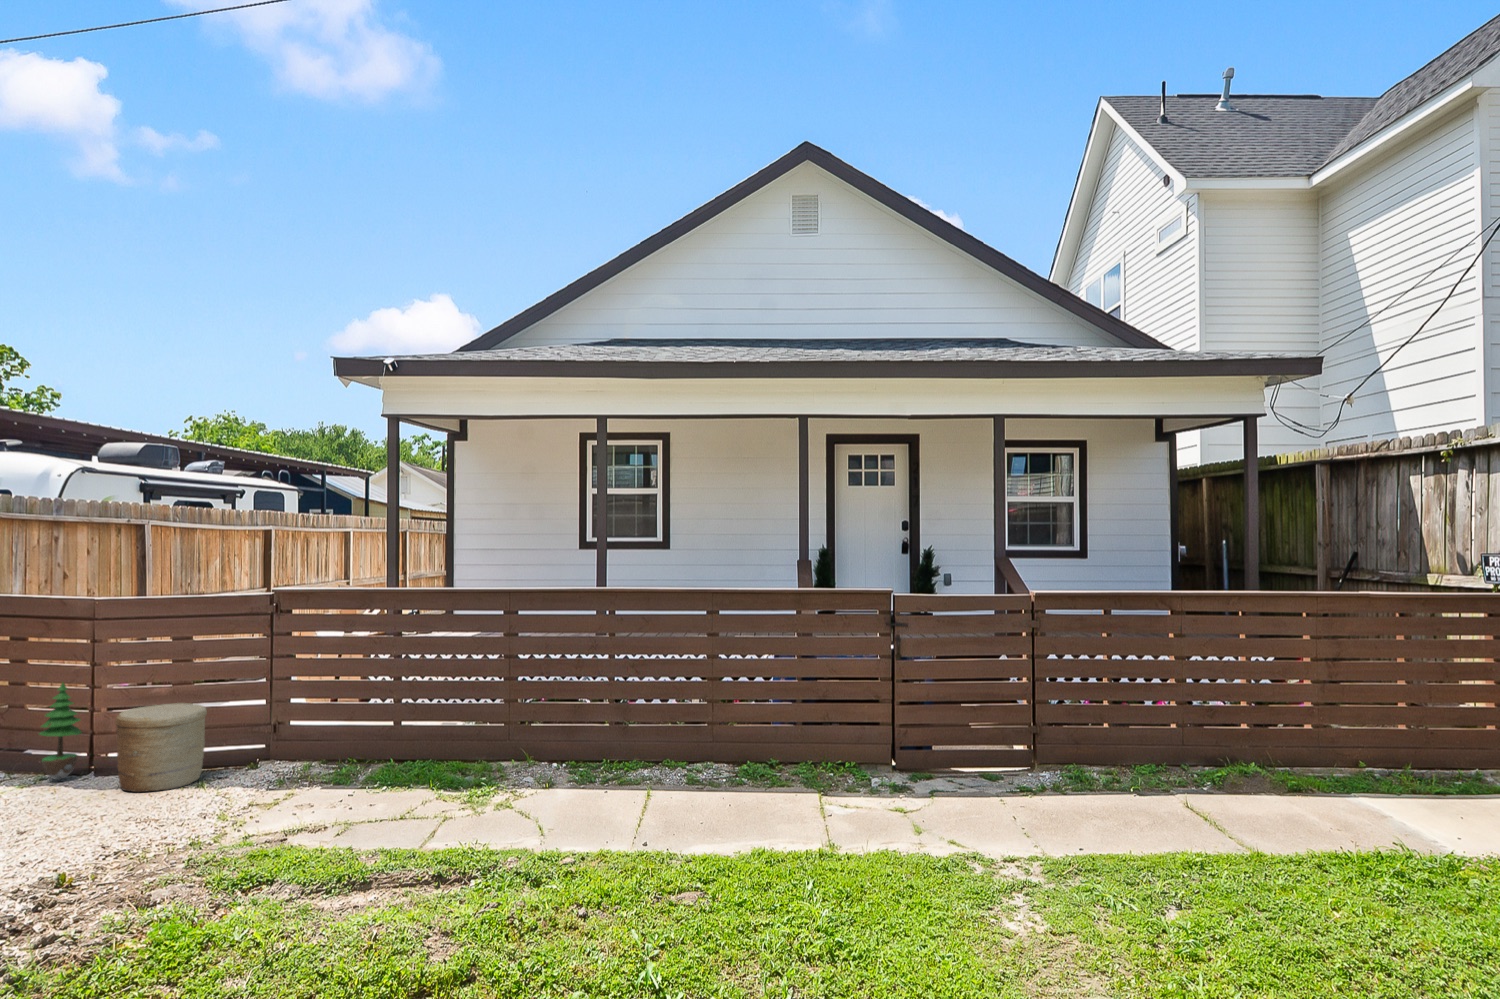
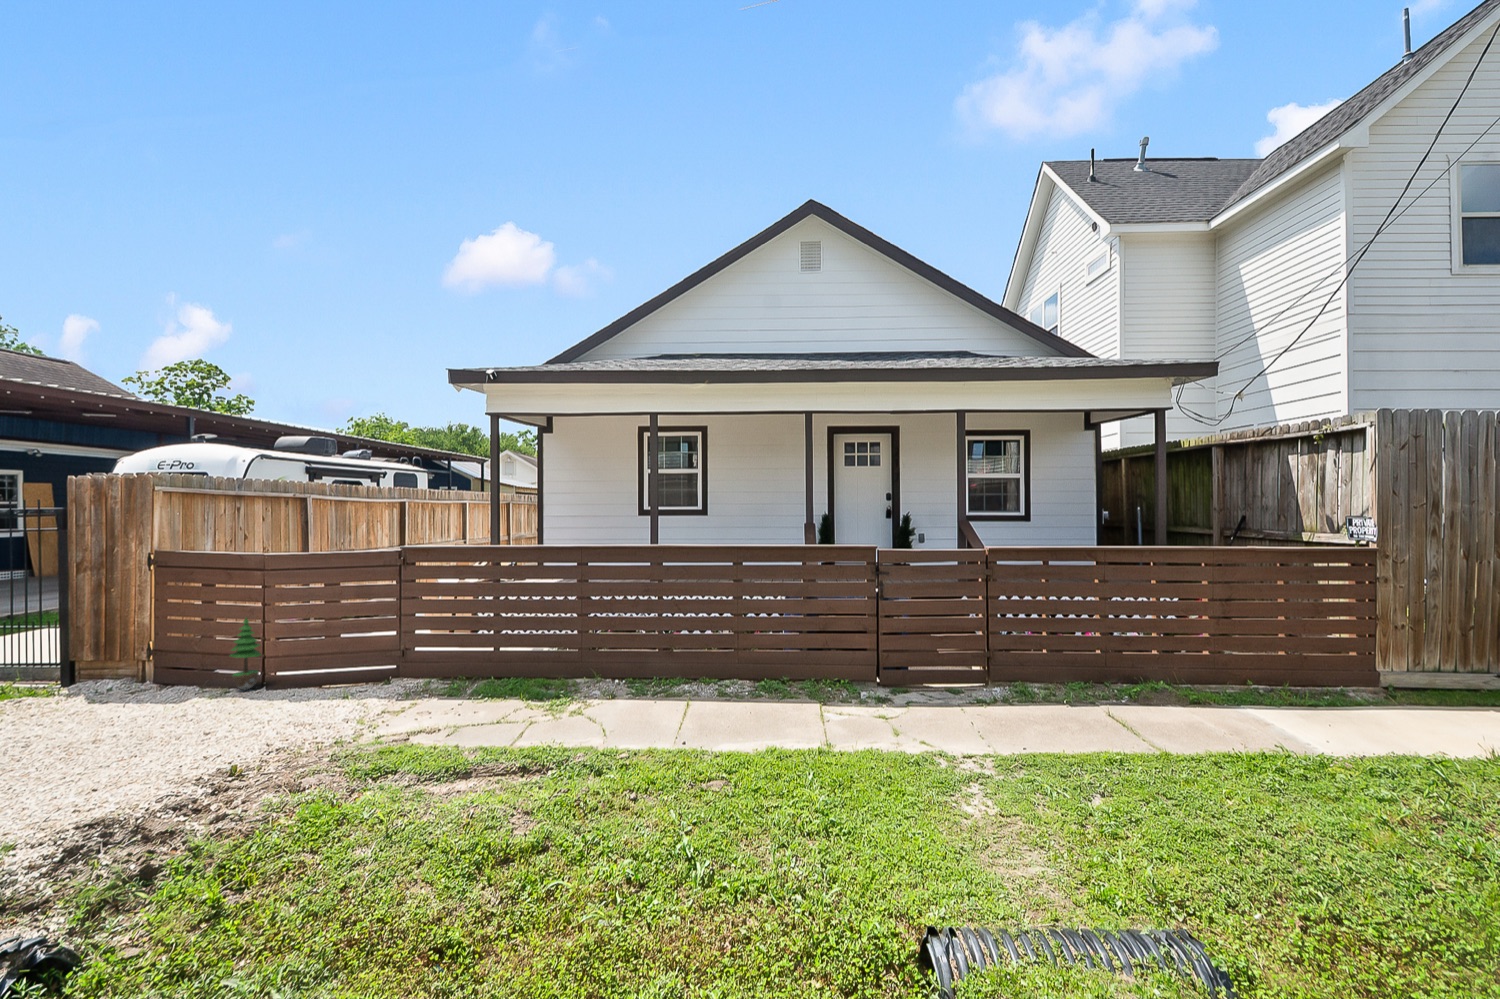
woven basket: present [115,703,207,792] -> none [285,633,354,700]

